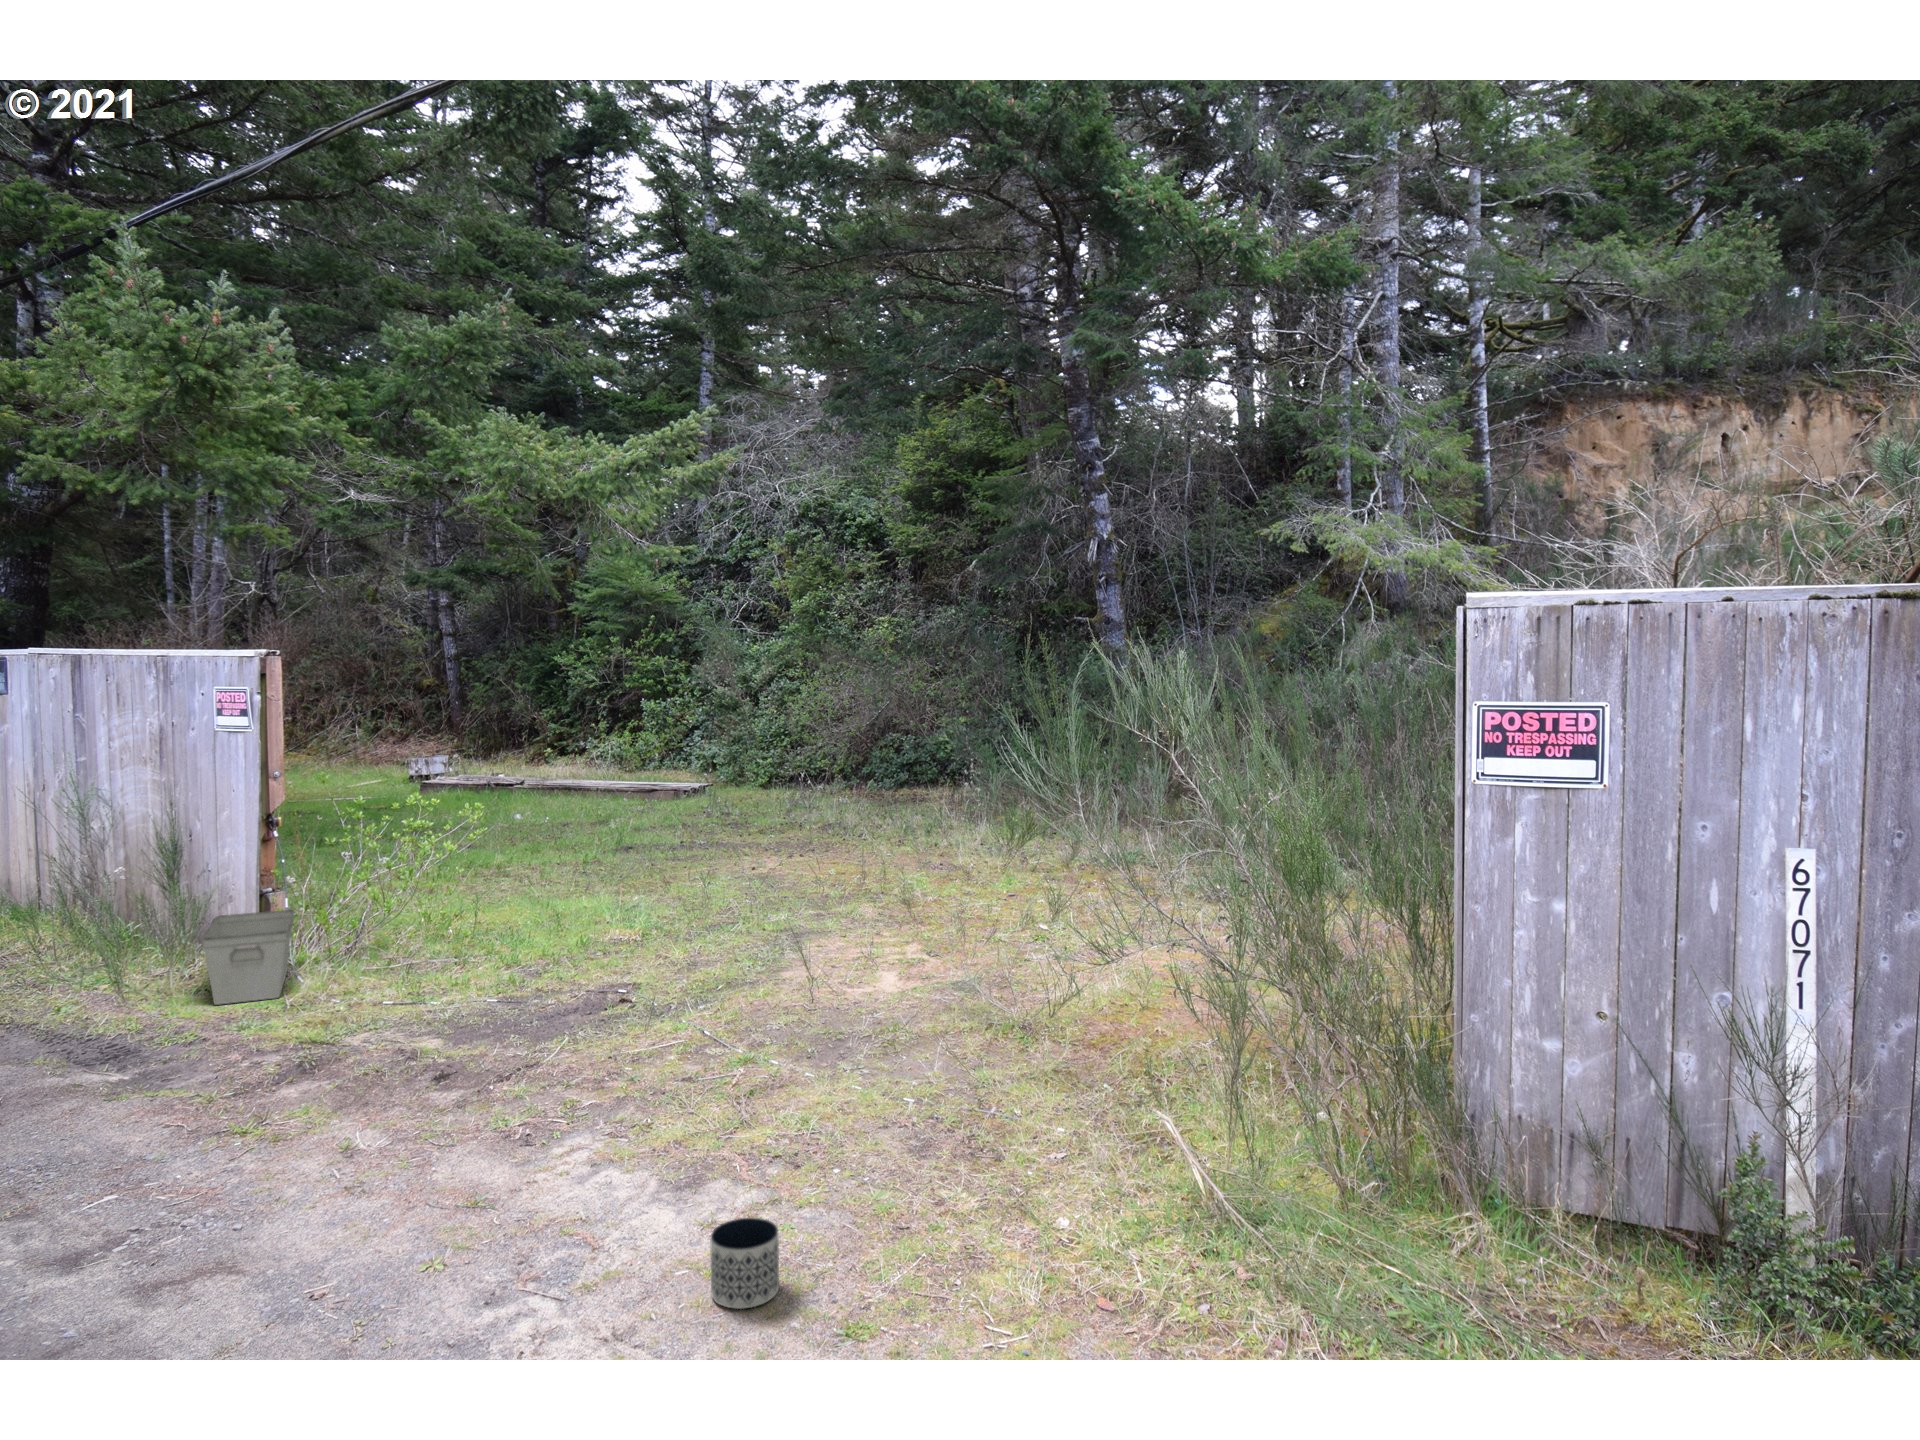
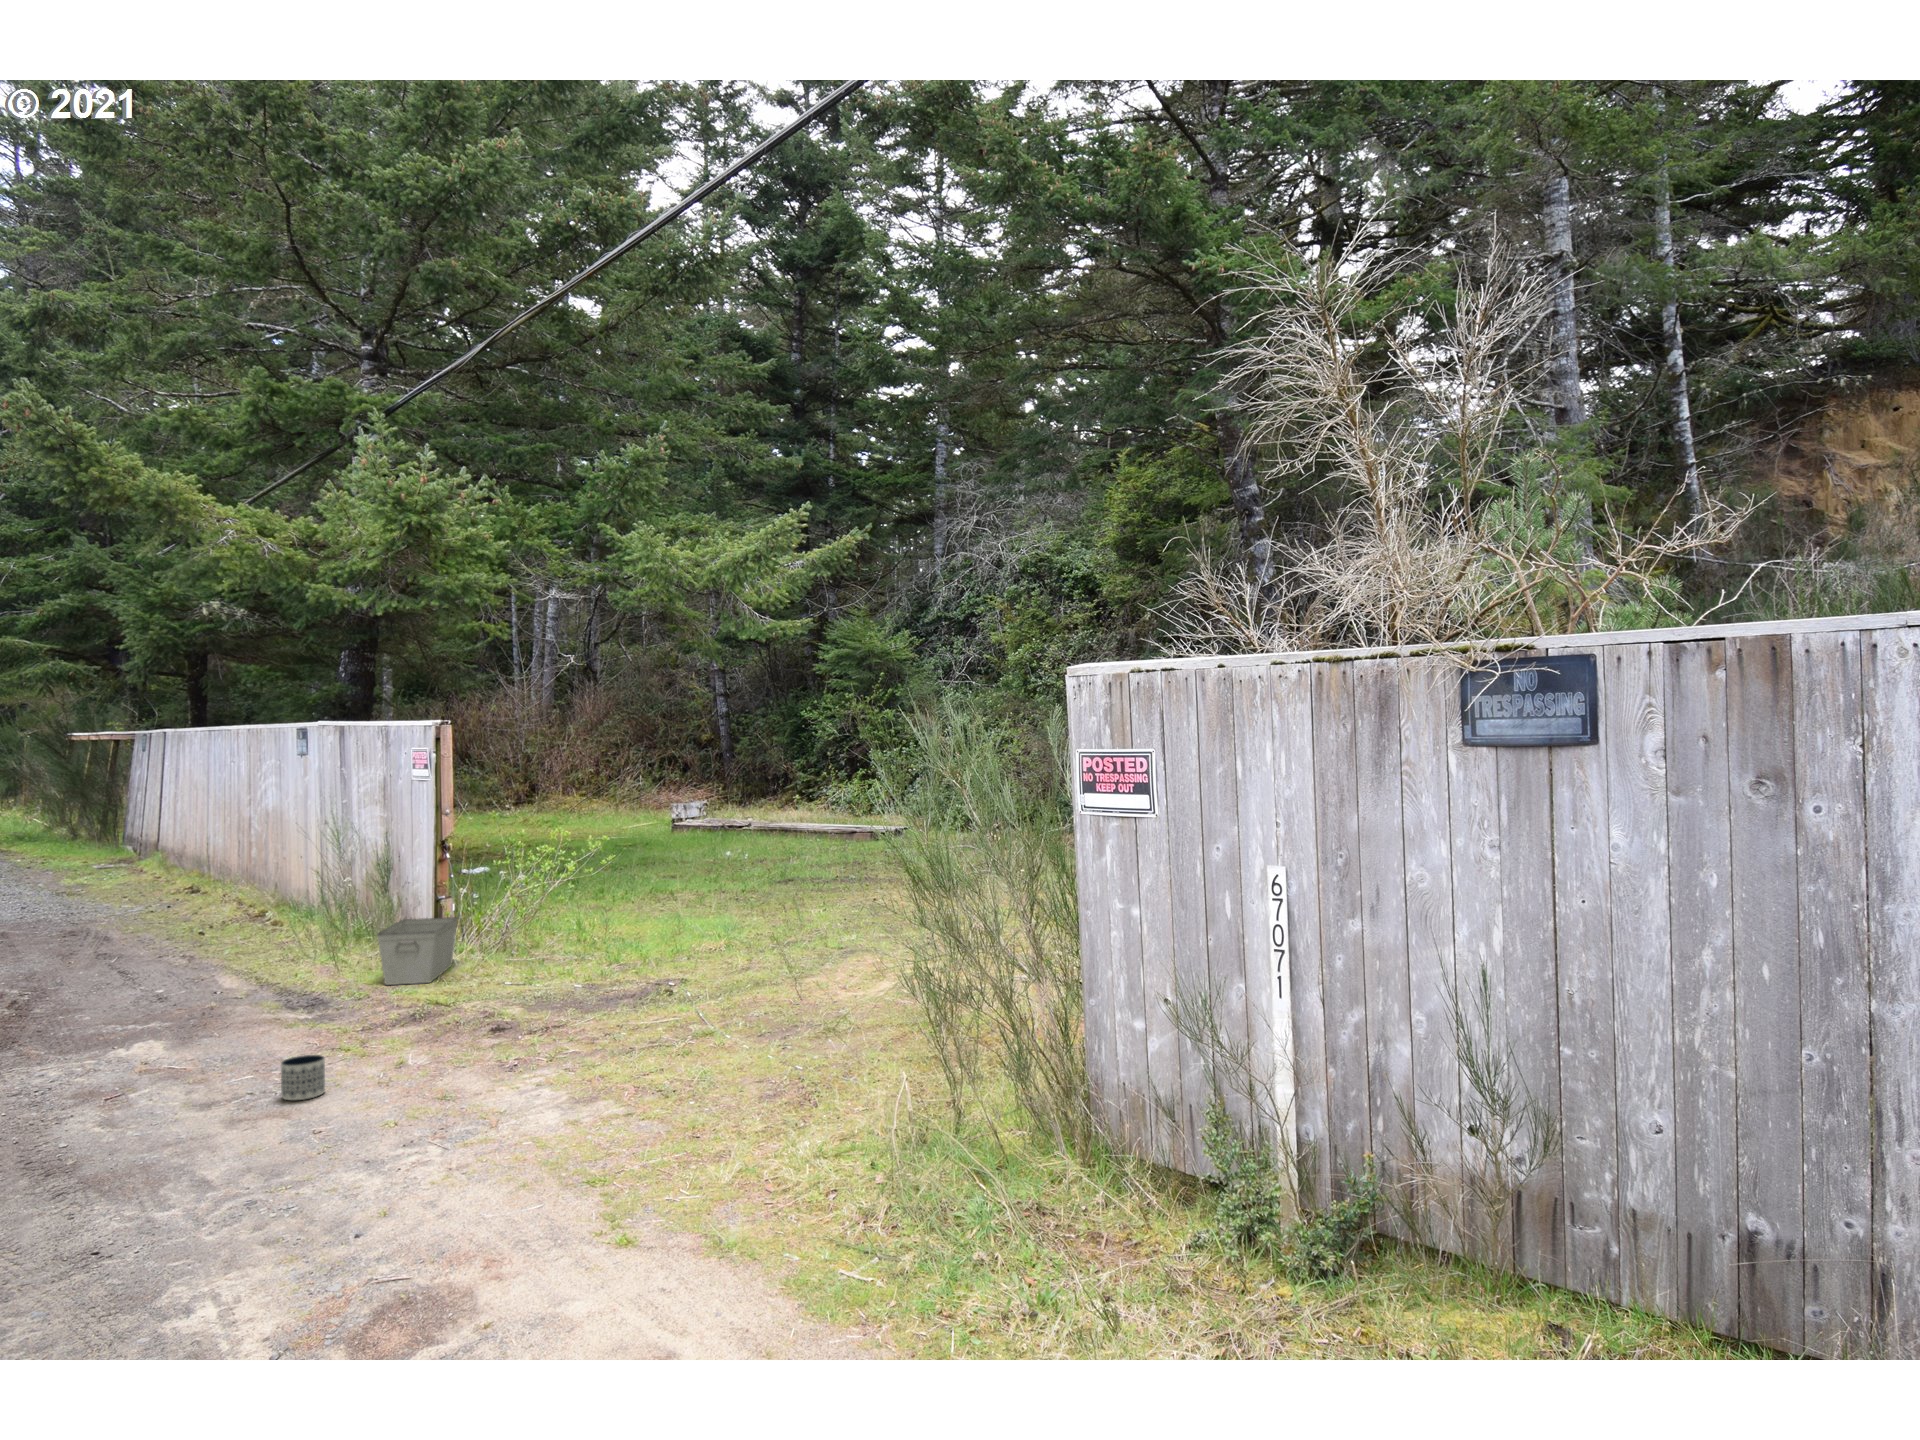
planter: present [710,1218,779,1309] -> present [281,1055,325,1100]

